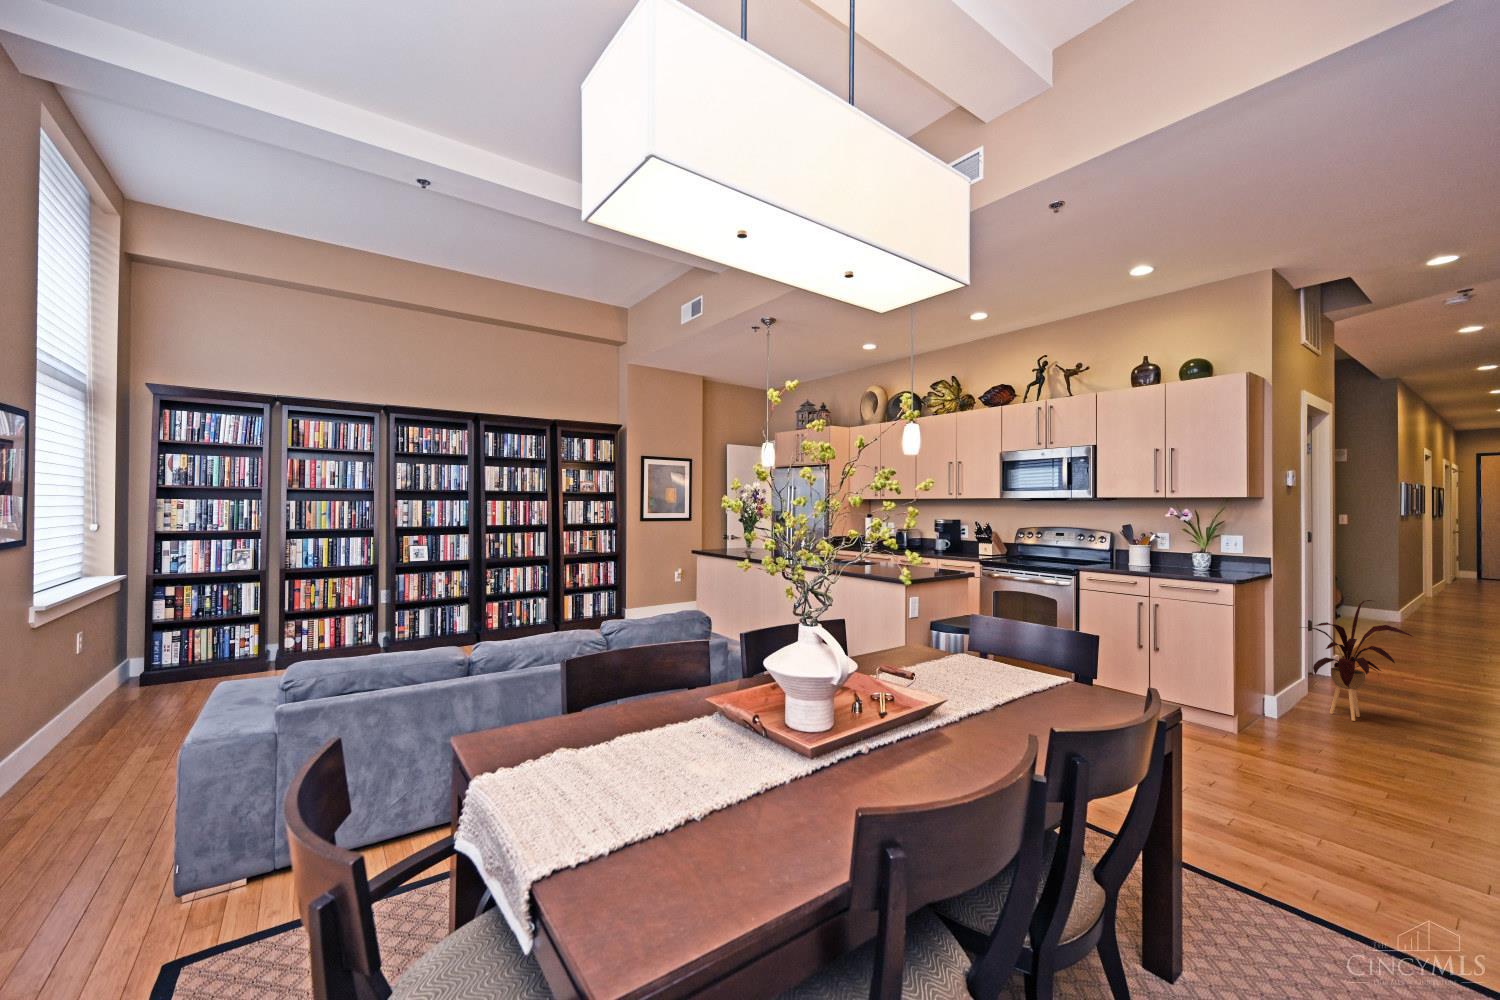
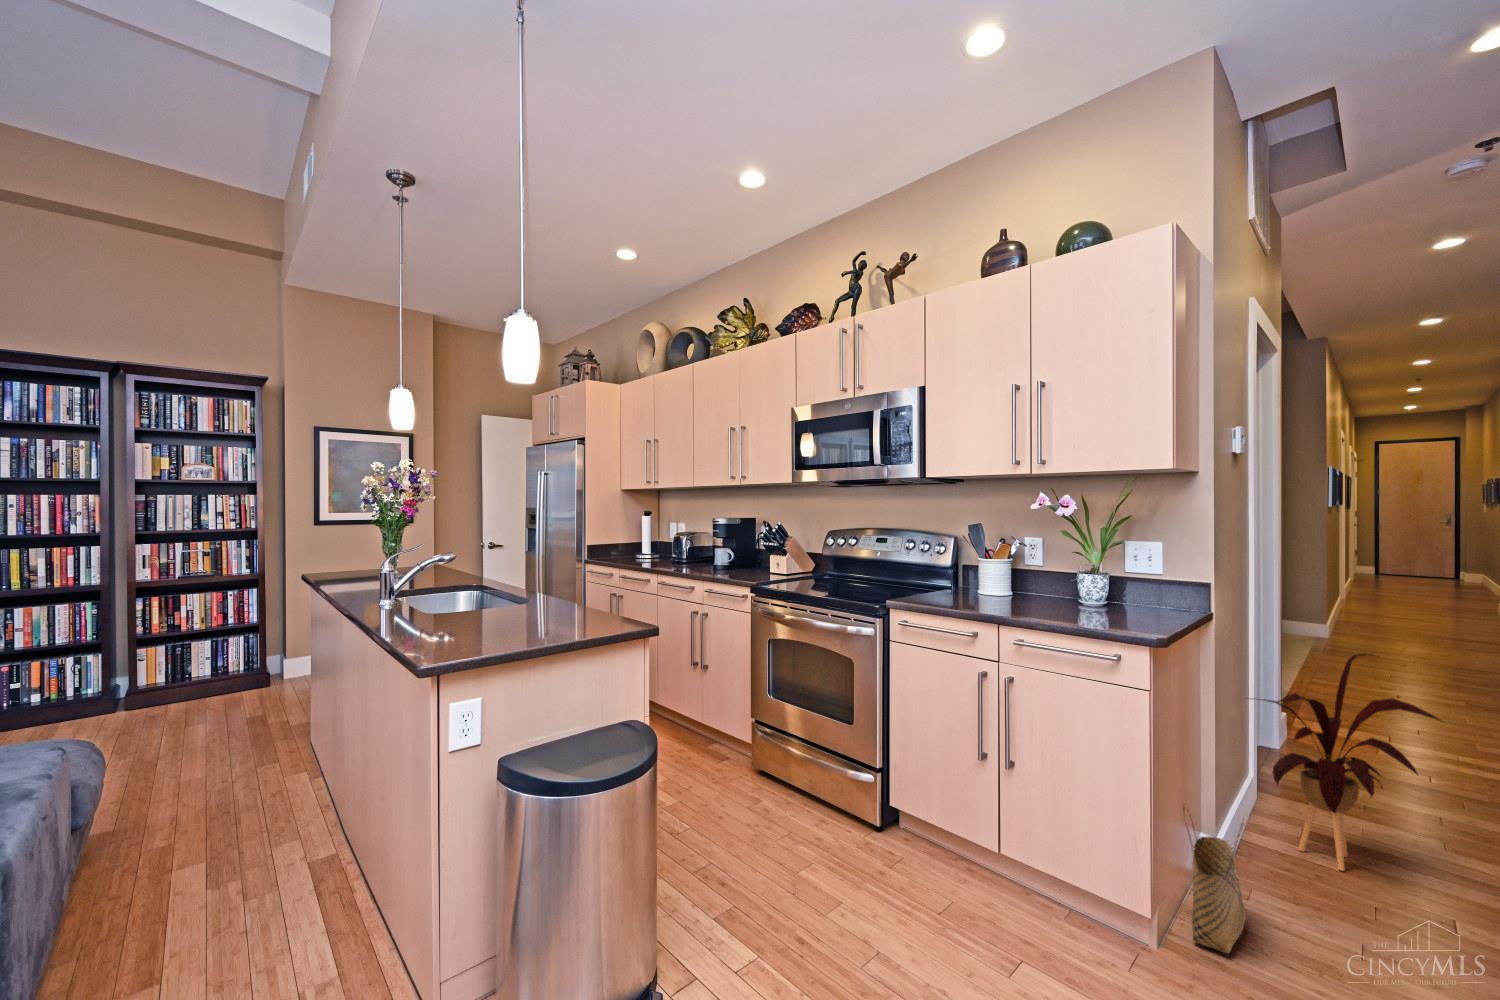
woven basket: none [1254,671,1290,739] -> present [1183,804,1246,953]

